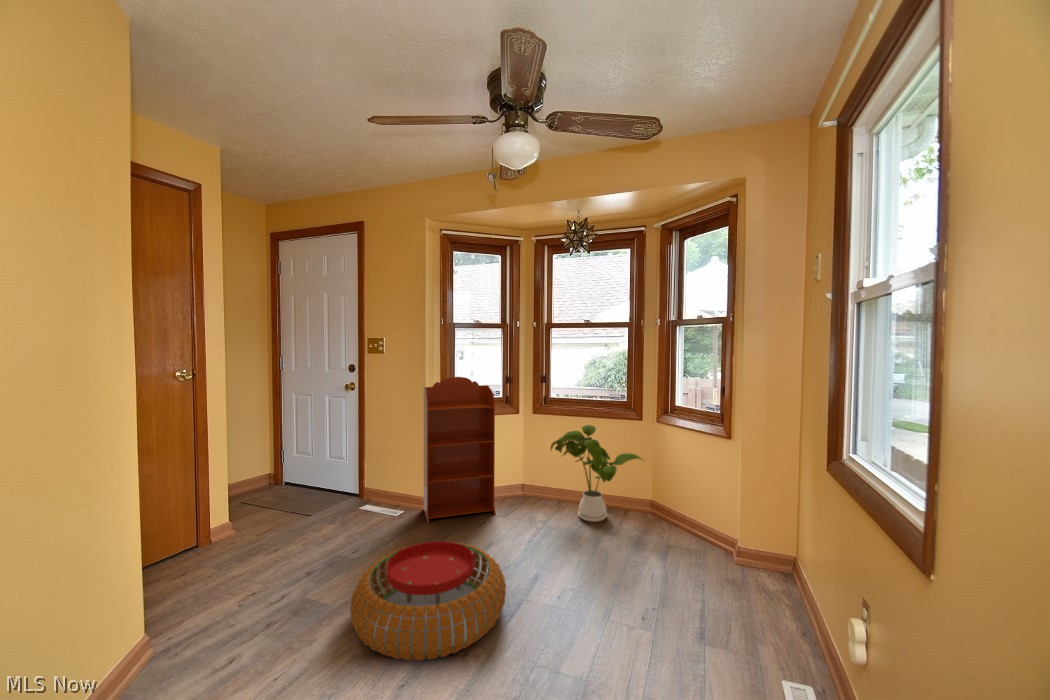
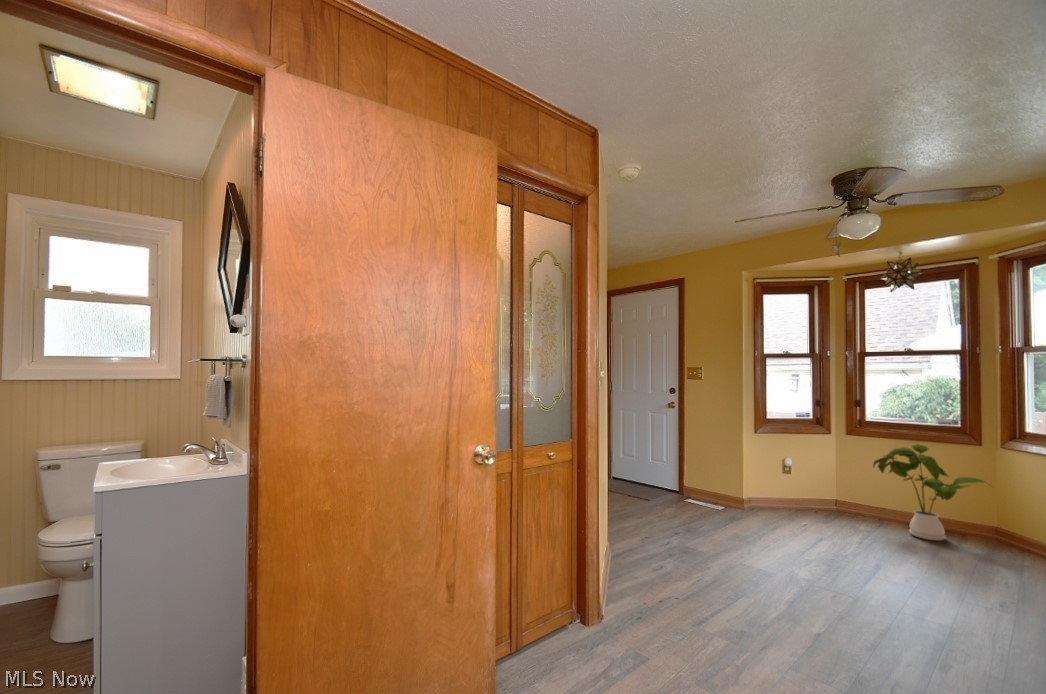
bookcase: present [424,377,496,523] -> none [741,398,815,520]
pouf: present [351,541,506,661] -> none [729,511,857,580]

